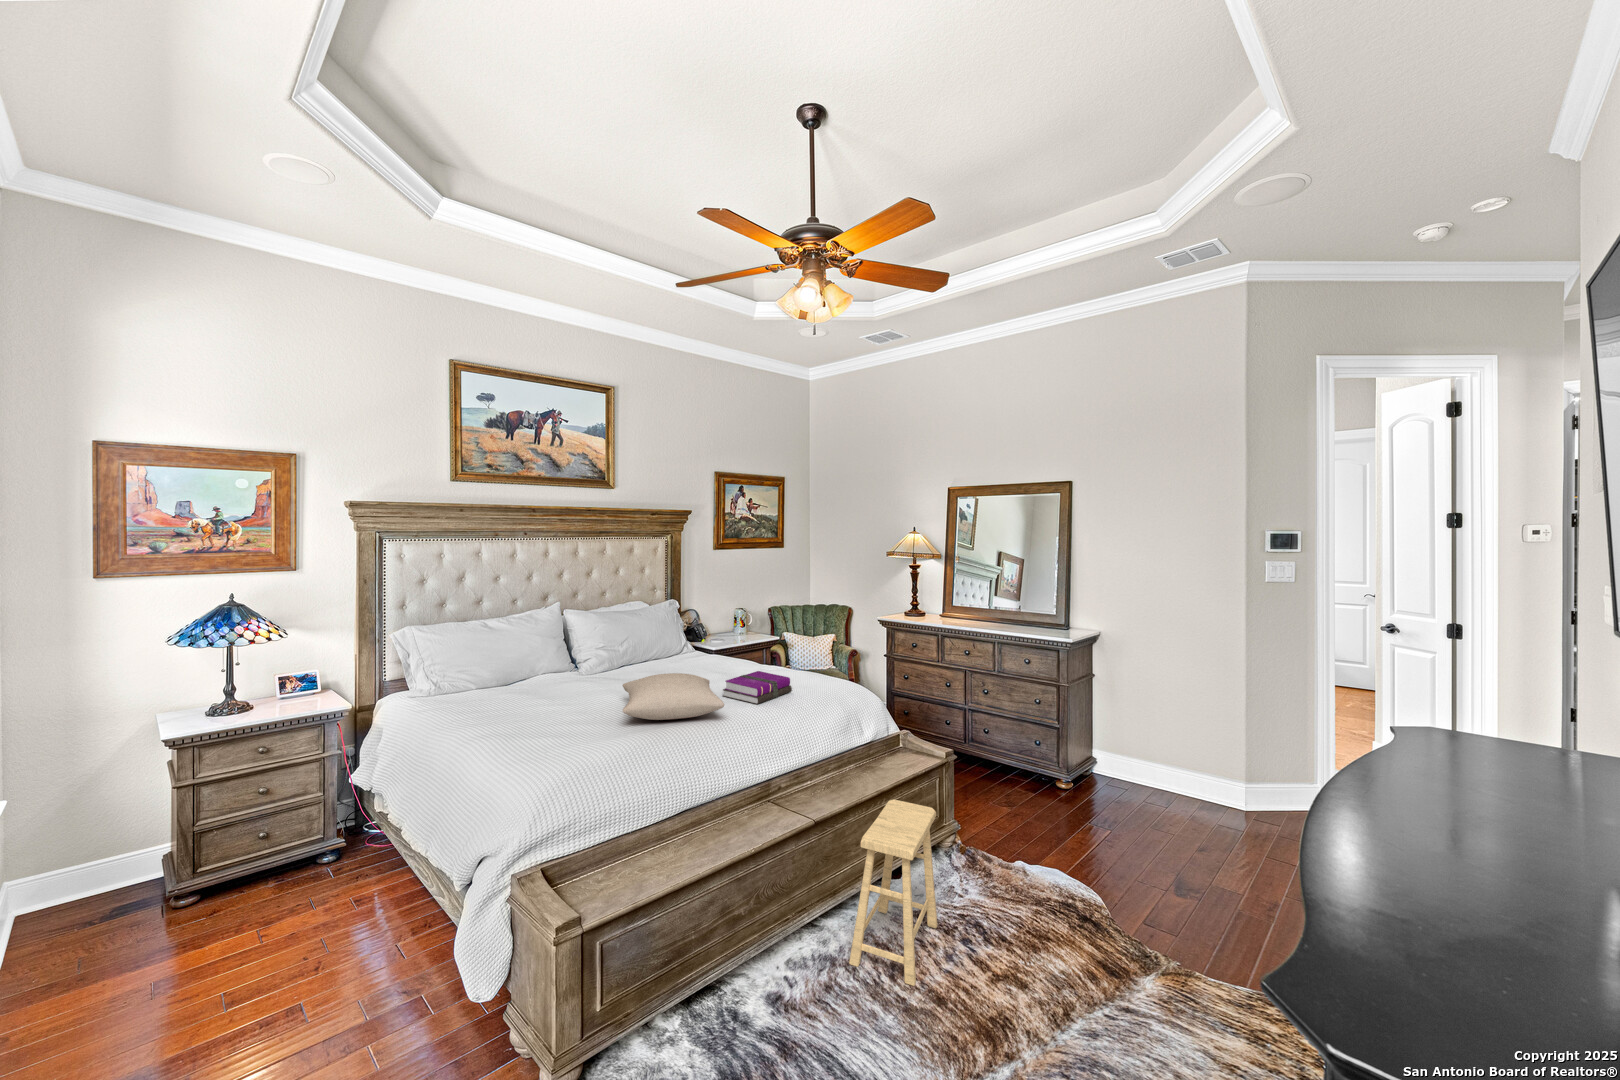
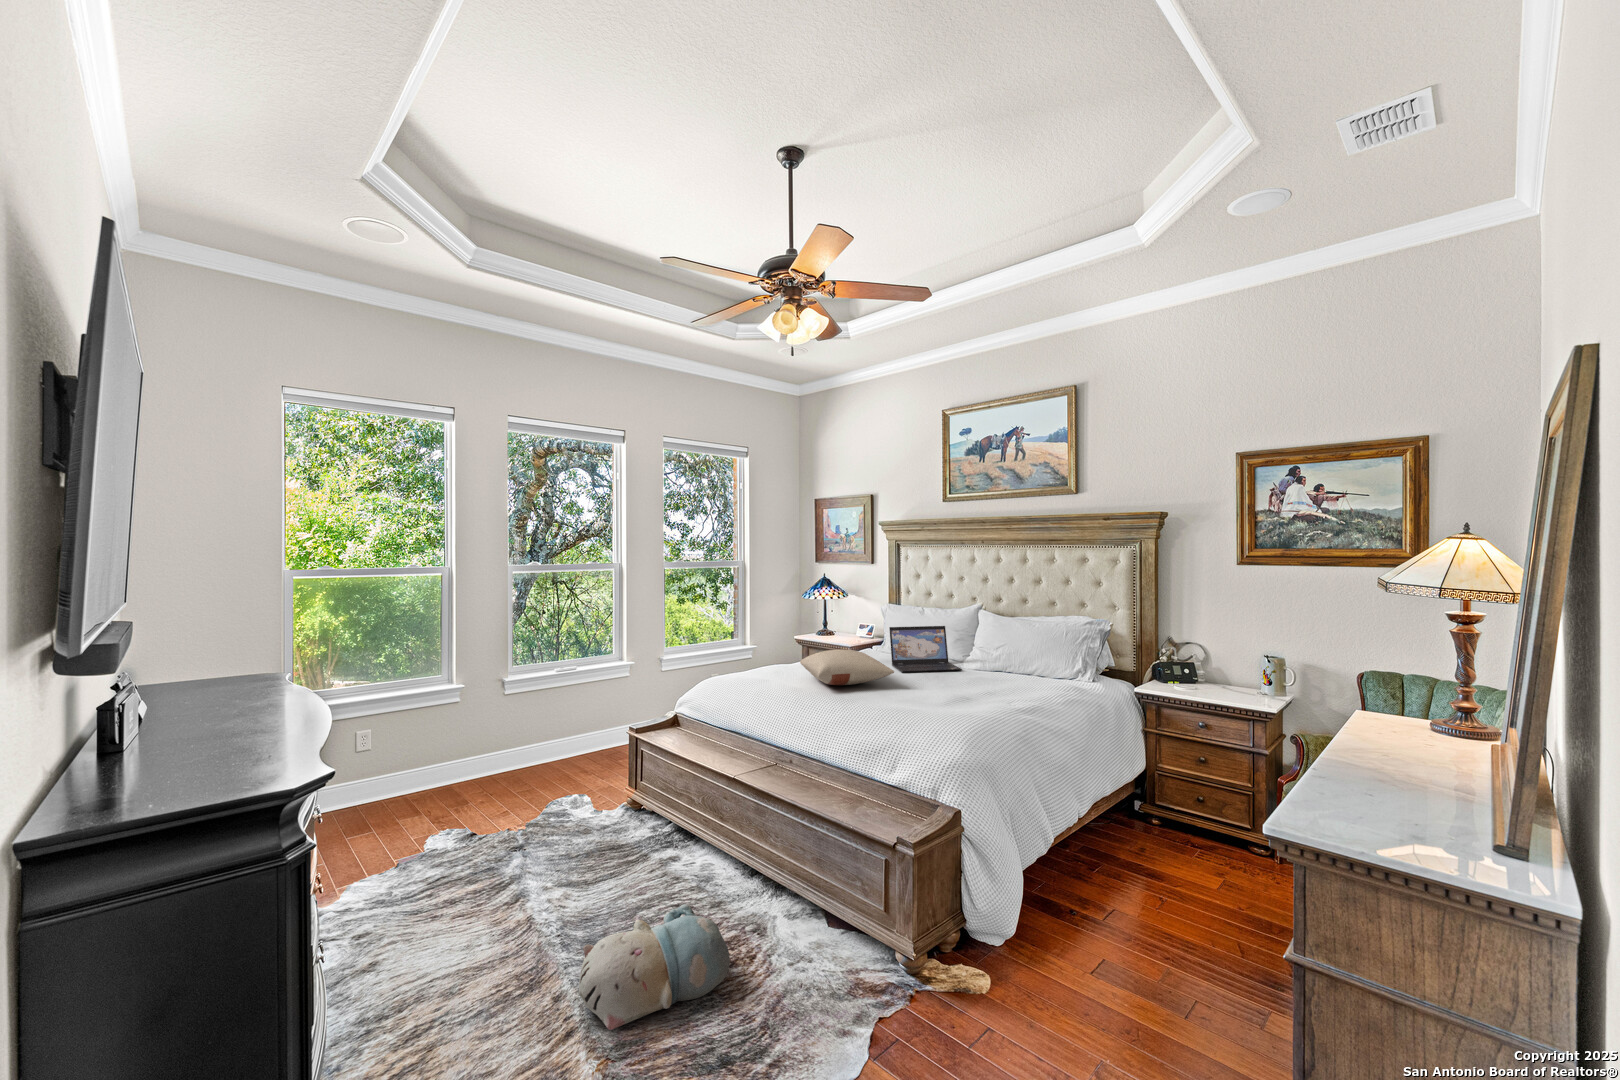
laptop: none [564,634,631,693] -> present [889,626,962,672]
notebook: present [723,671,792,704] -> none [884,677,959,708]
footstool: present [849,799,937,986] -> none [660,774,769,930]
plush toy: none [988,890,1112,1004] -> present [579,904,730,1030]

